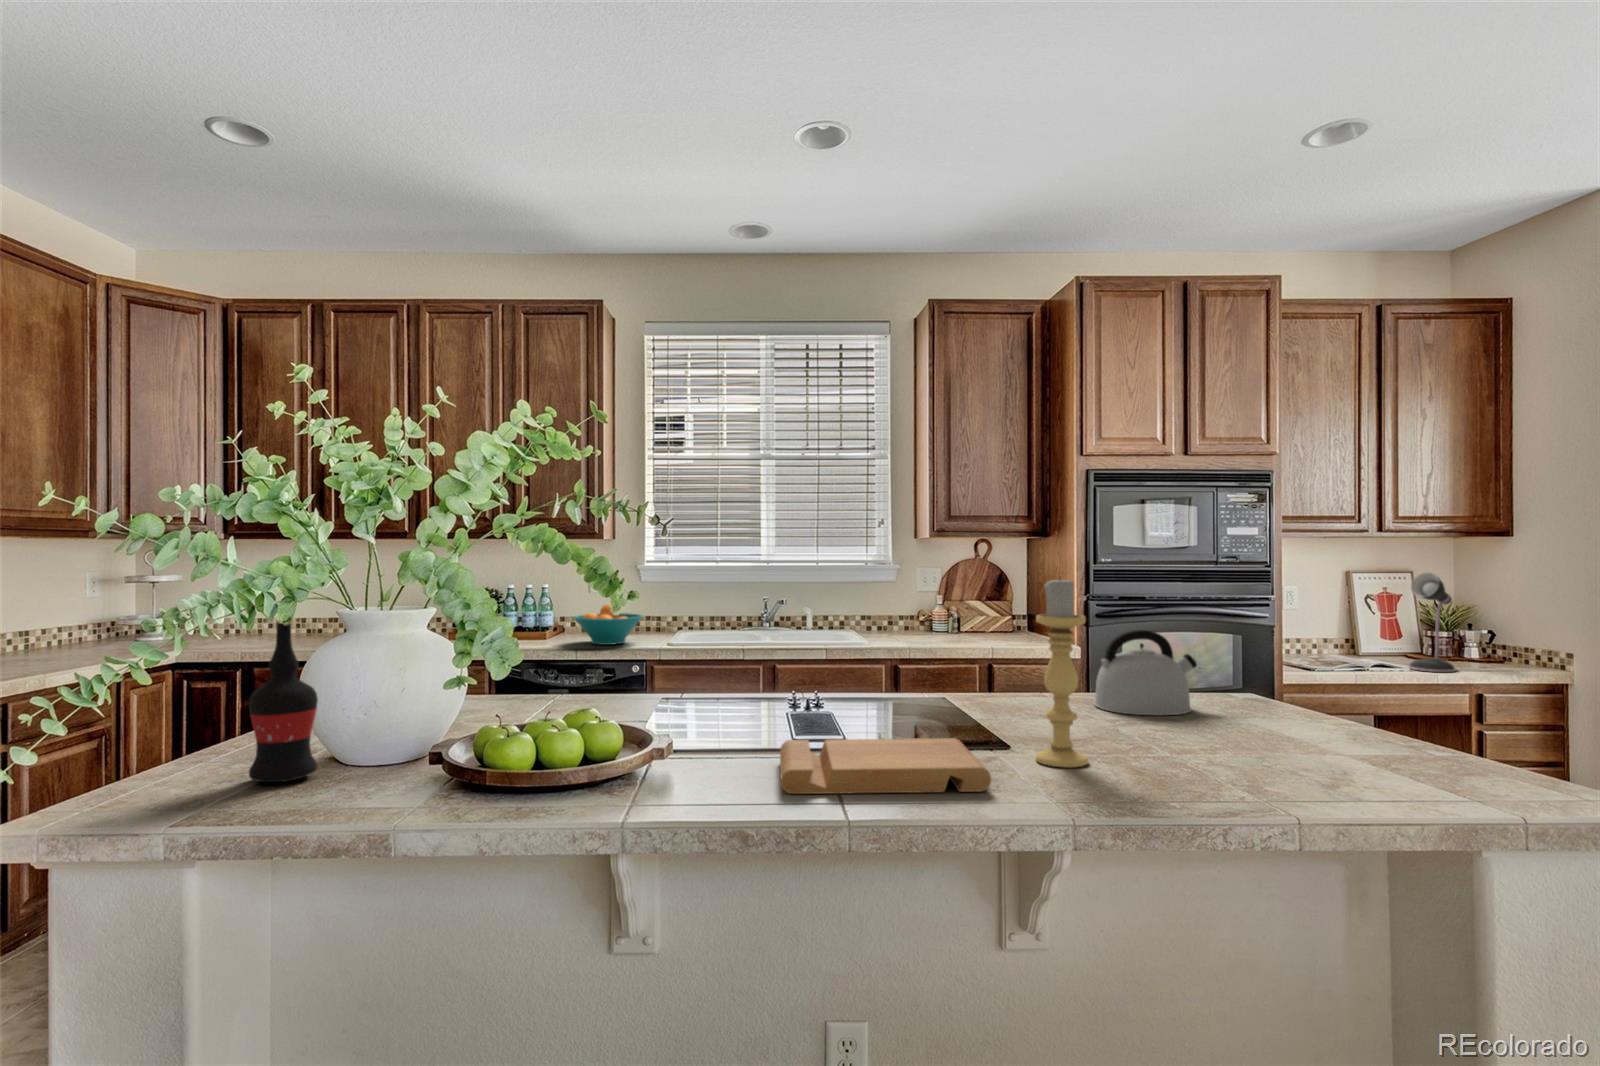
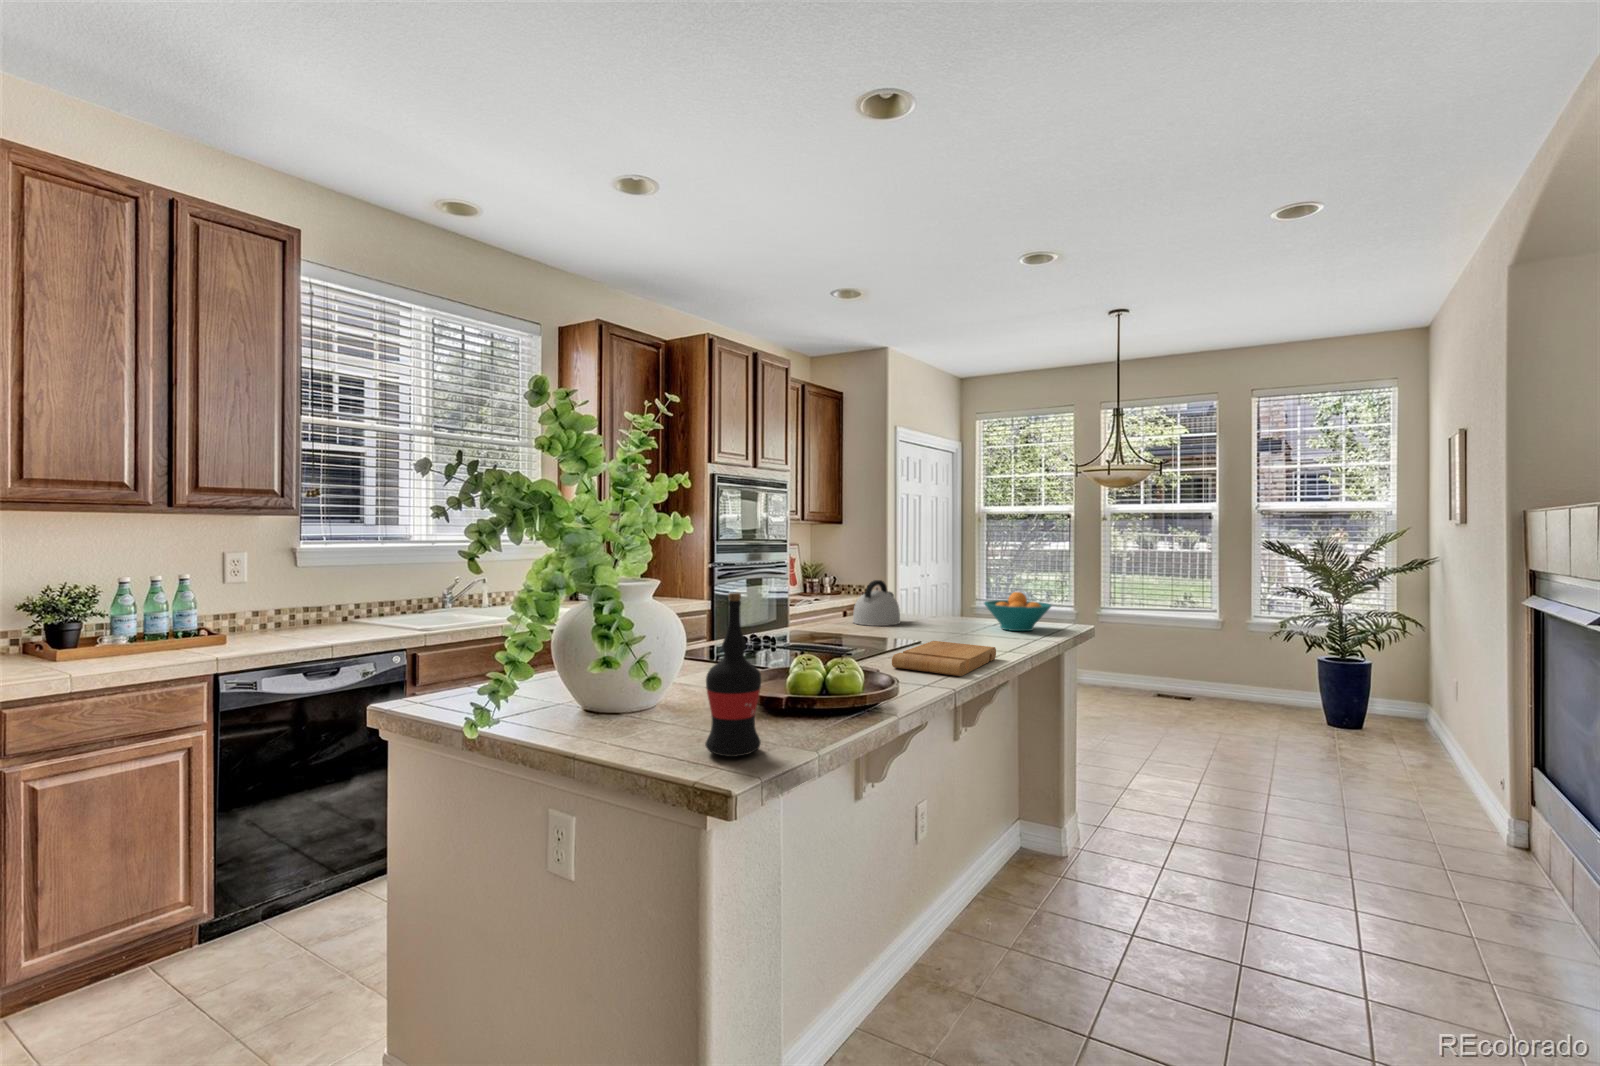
desk lamp: present [1409,573,1455,672] -> none [818,547,838,599]
candle holder: present [1036,578,1088,768] -> none [945,550,971,647]
fruit bowl: present [574,604,643,645] -> present [984,592,1051,631]

